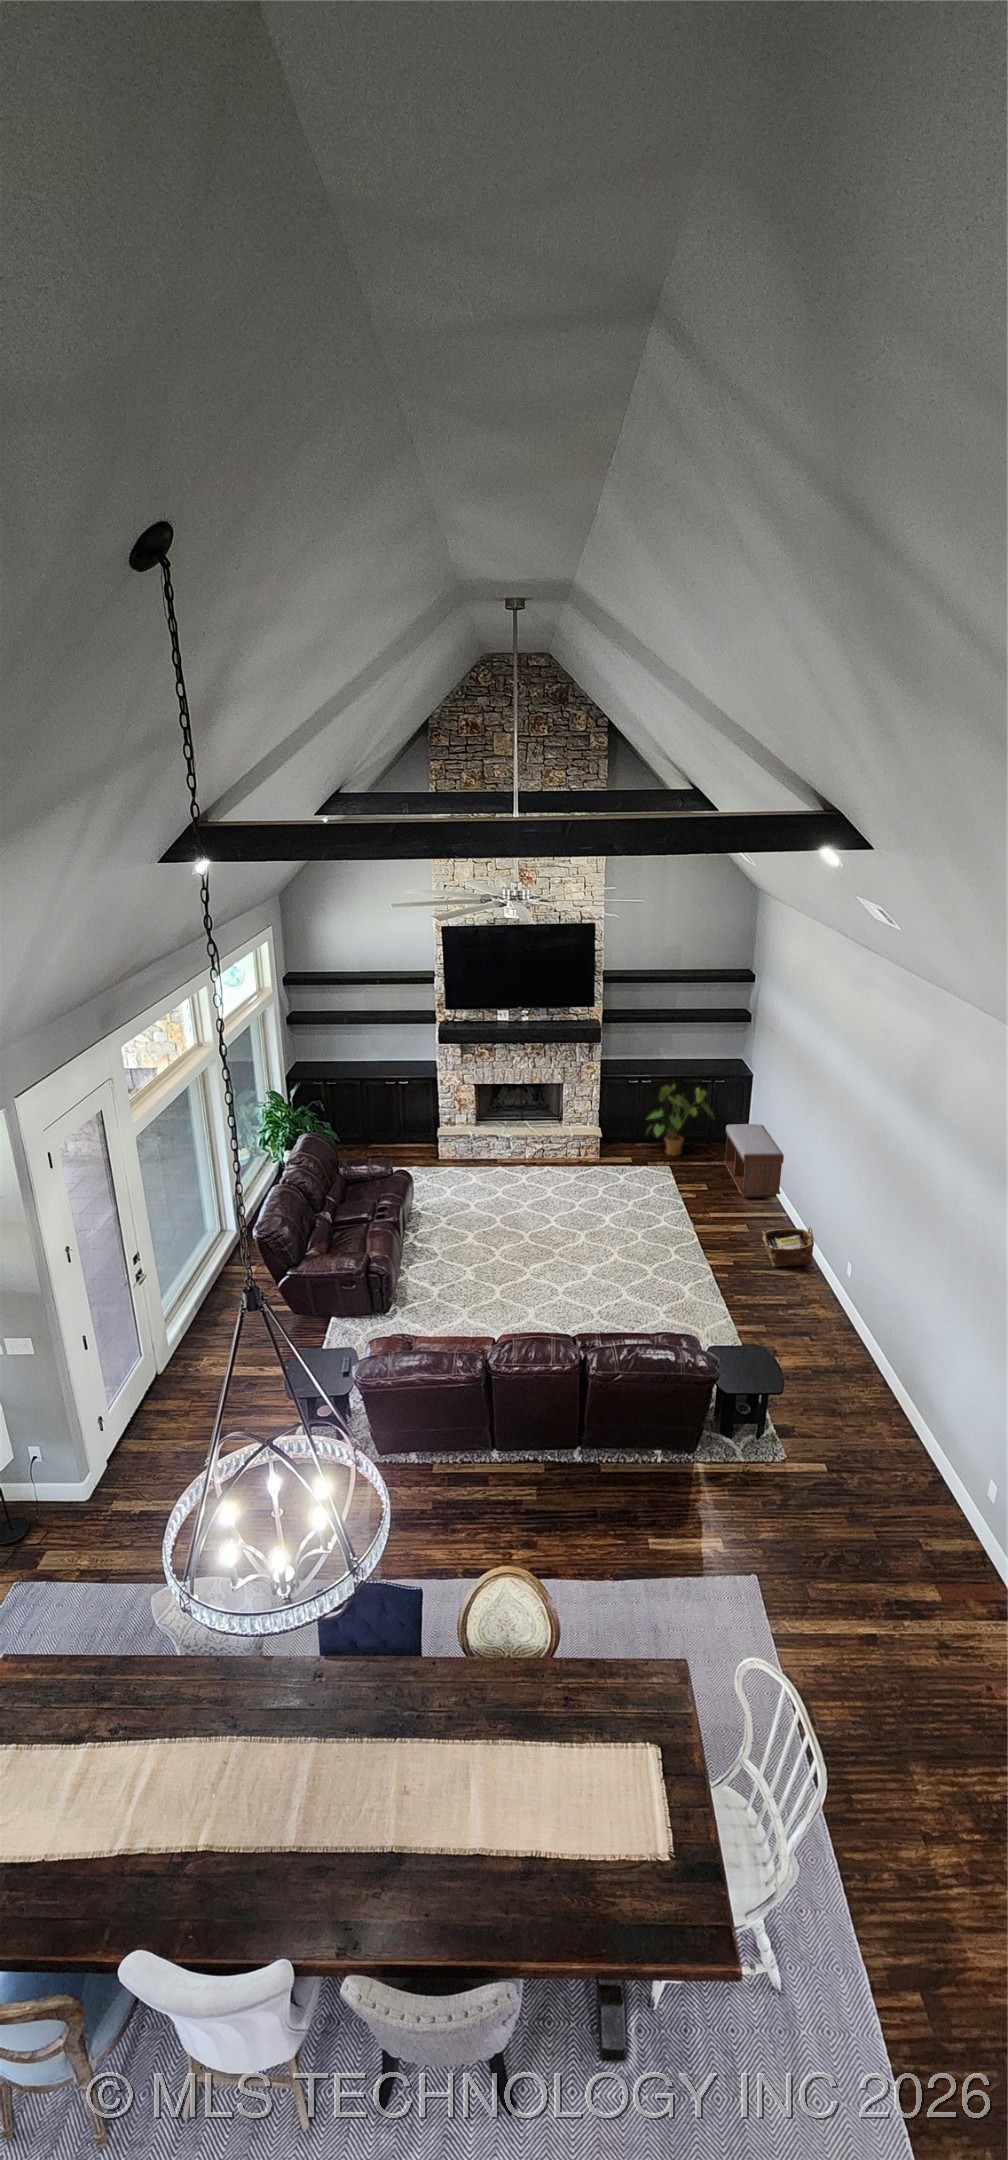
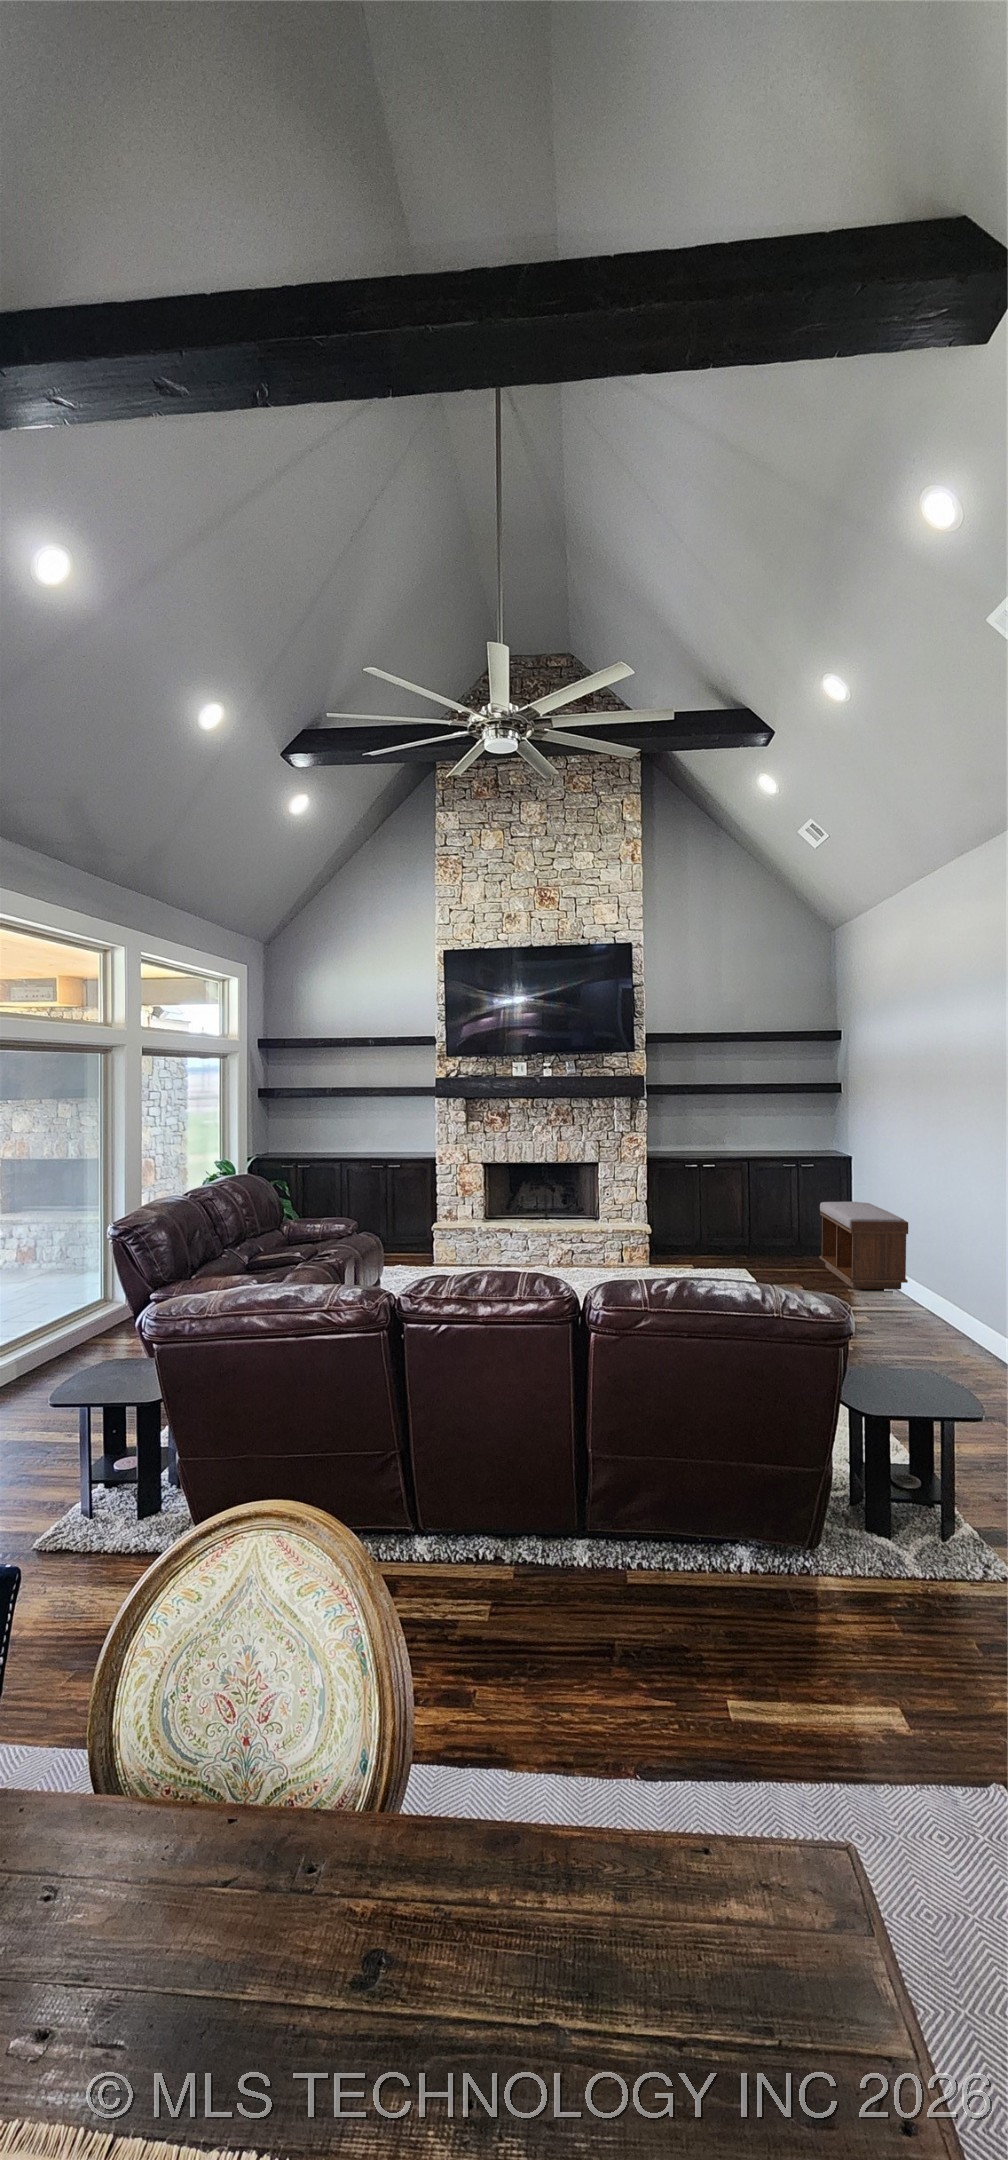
house plant: present [647,1085,713,1156] -> none [708,1166,804,1257]
woven basket: present [762,1227,814,1267] -> none [891,1288,976,1347]

